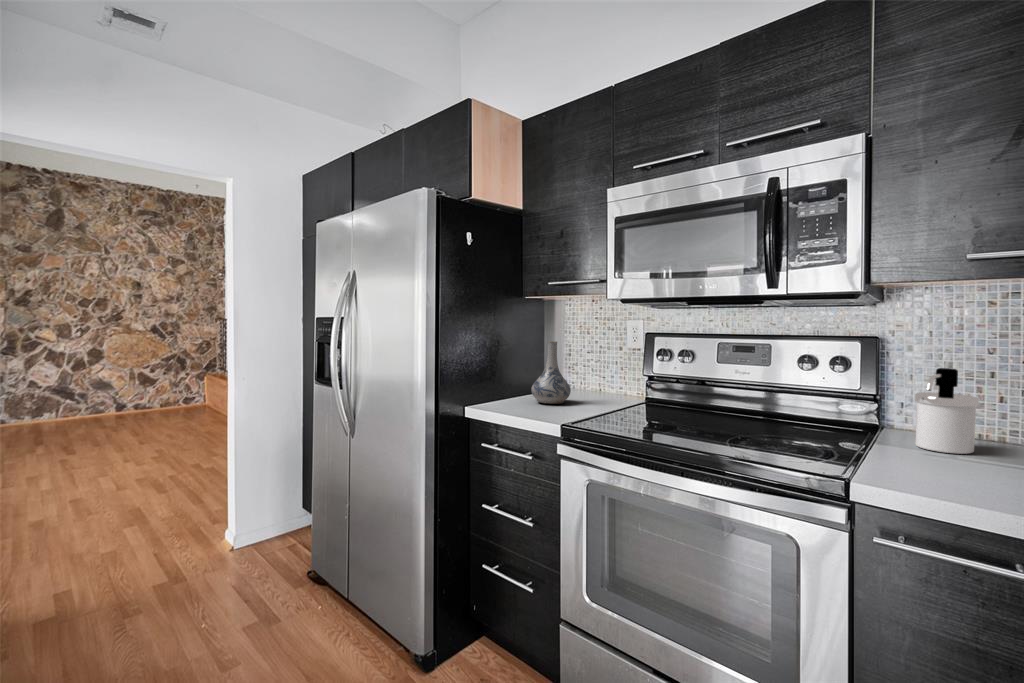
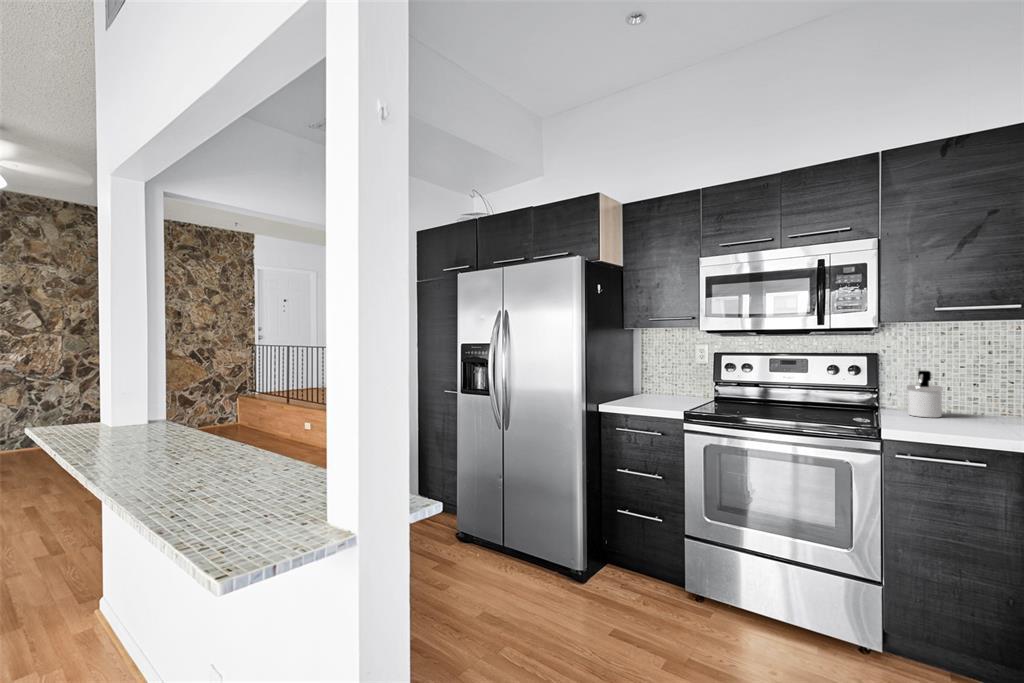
decorative vase: present [531,341,571,404] -> none [641,359,669,402]

